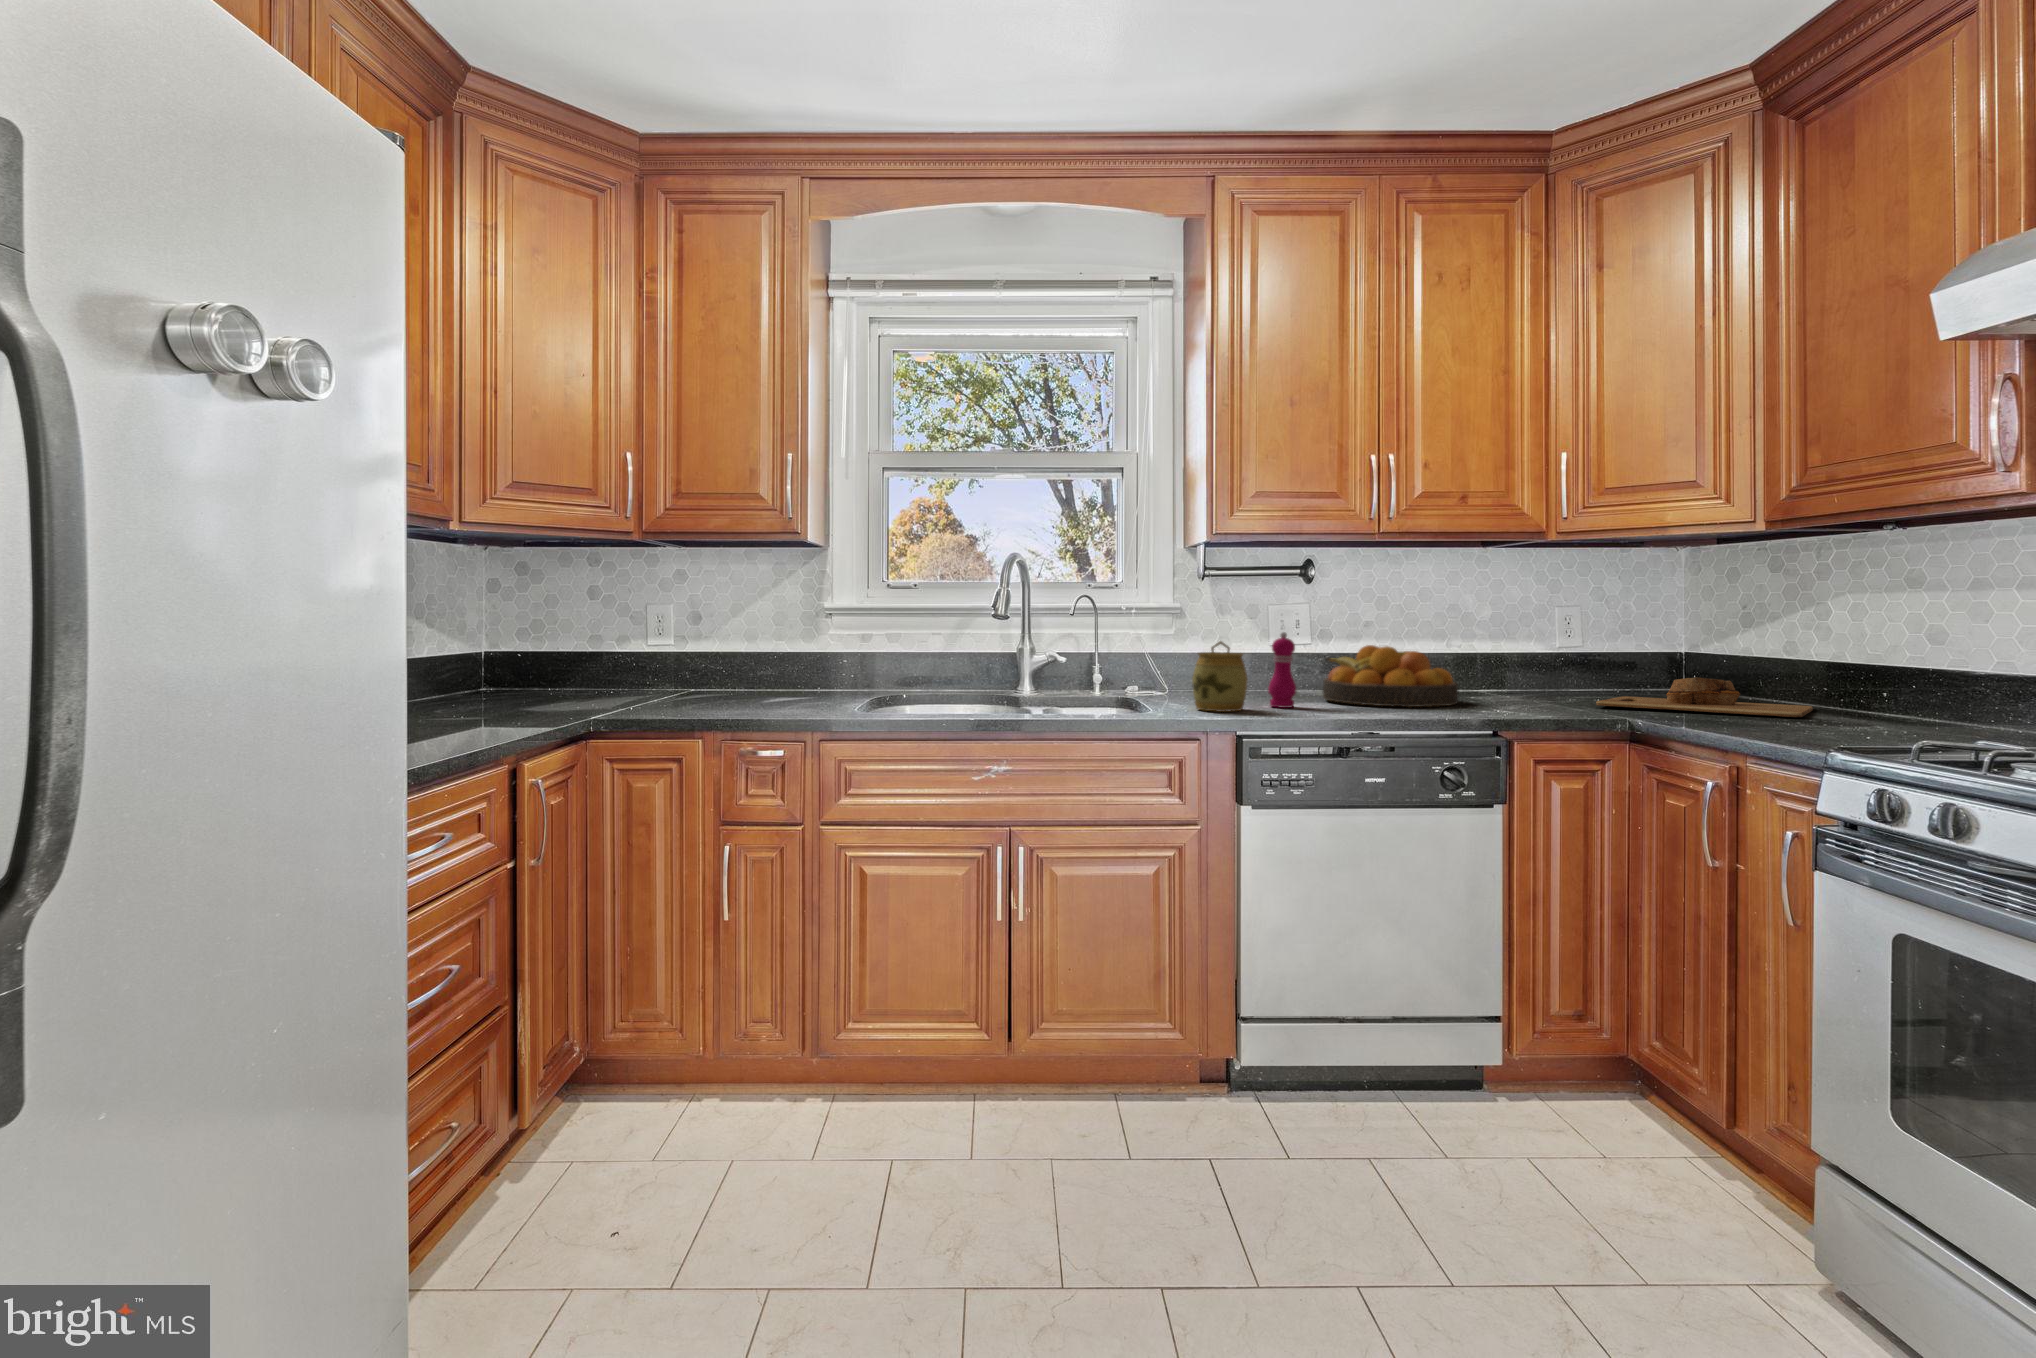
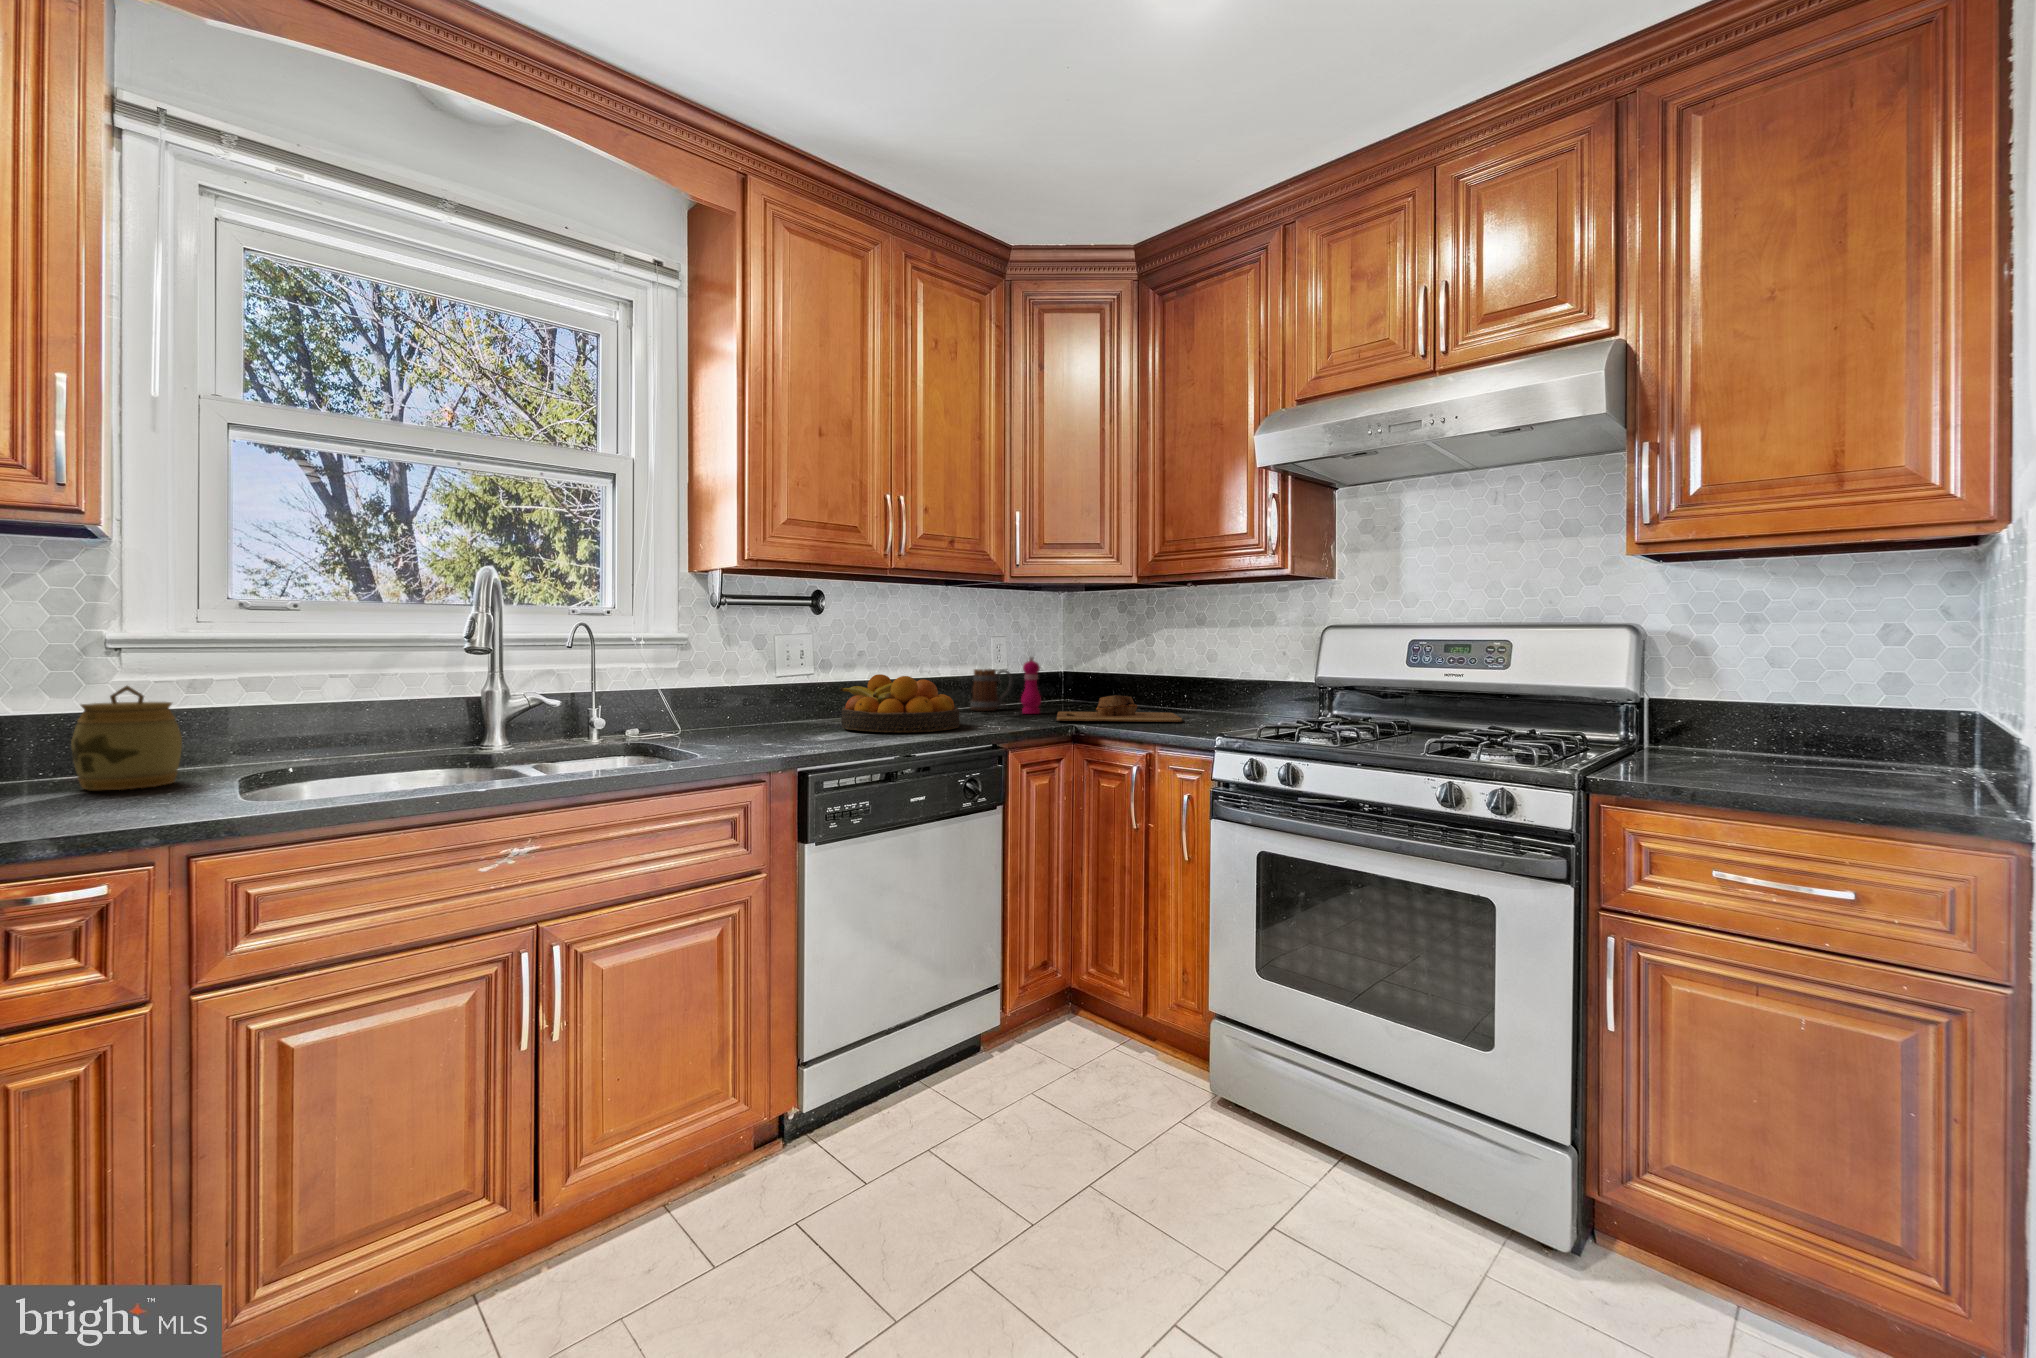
pepper mill: present [1268,632,1296,708] -> present [1021,657,1041,714]
jar: present [1192,641,1248,712] -> present [71,686,182,790]
mug: none [1513,643,1573,692] -> present [970,669,1012,711]

